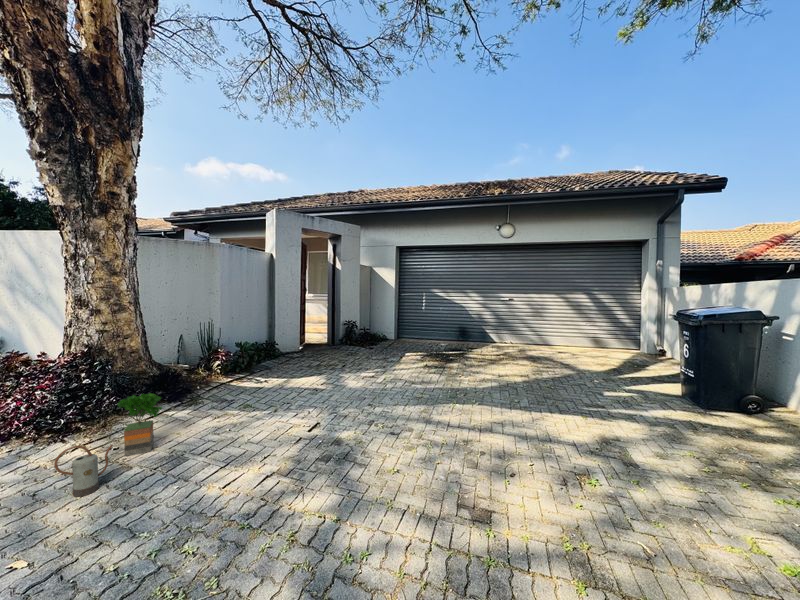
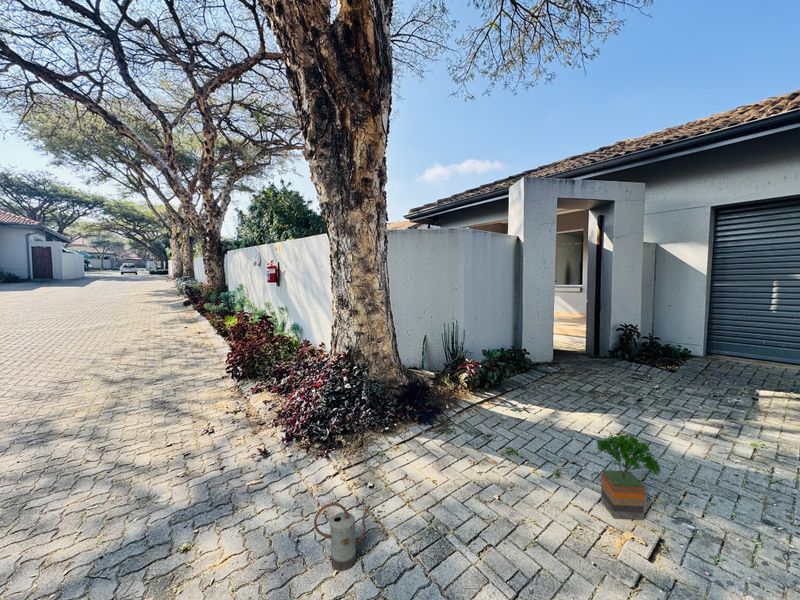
potted tree: present [118,393,162,456] -> present [597,435,661,520]

